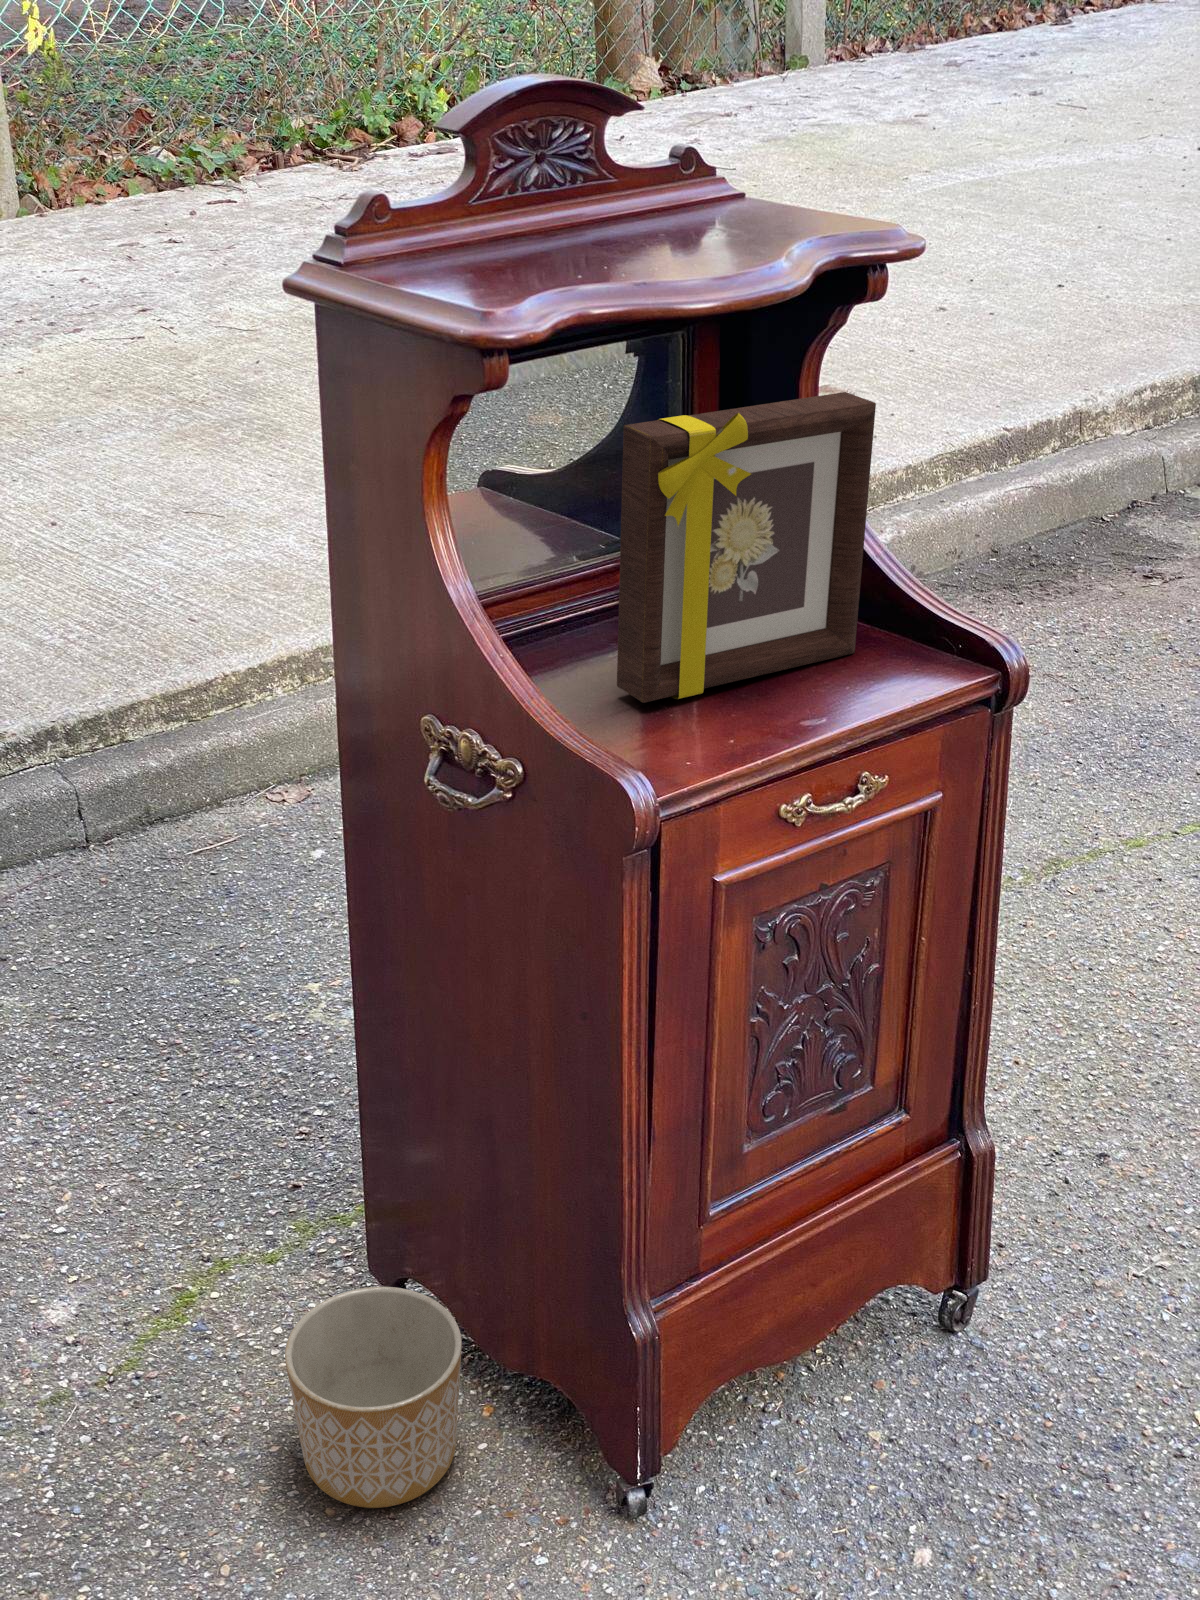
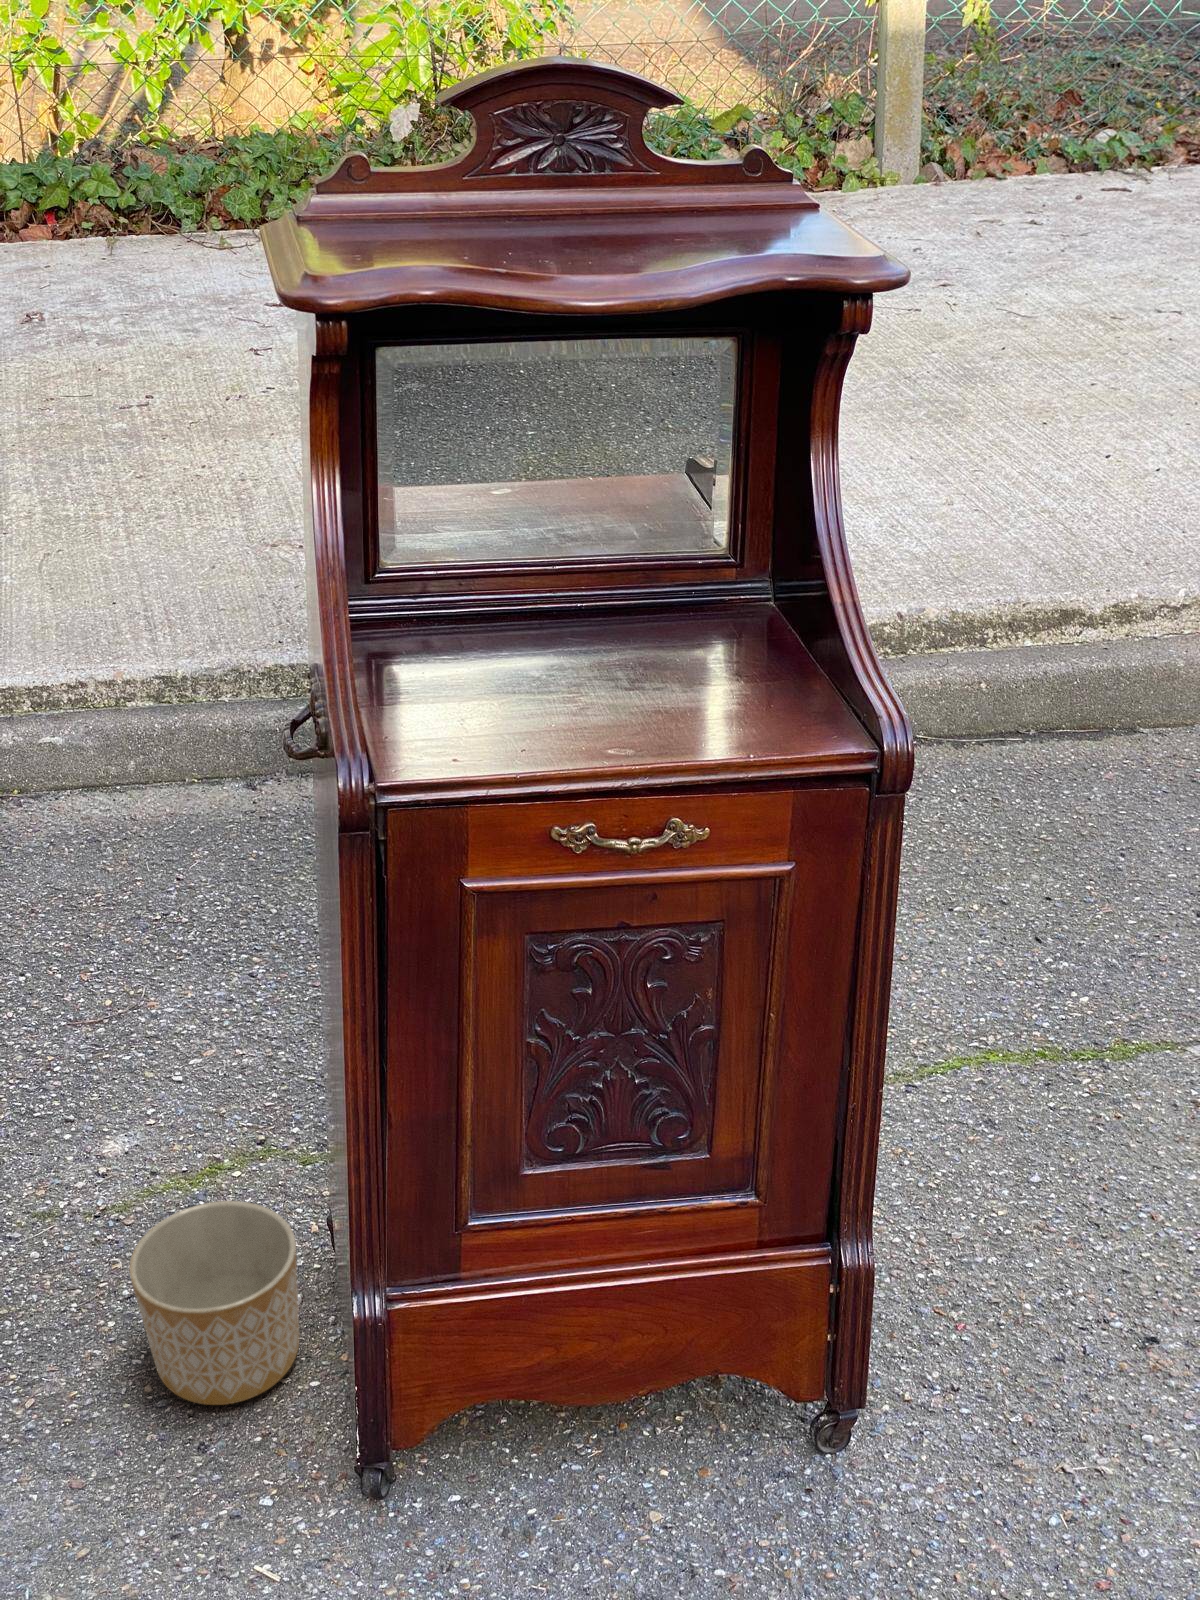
picture frame: present [617,392,876,703] -> none [479,420,772,710]

